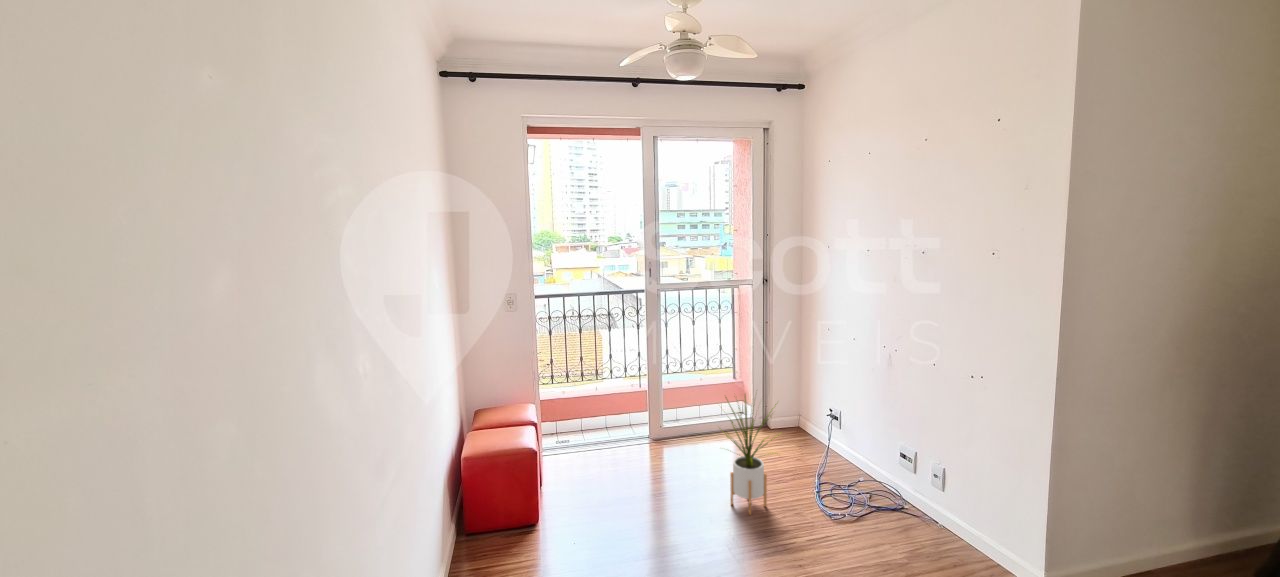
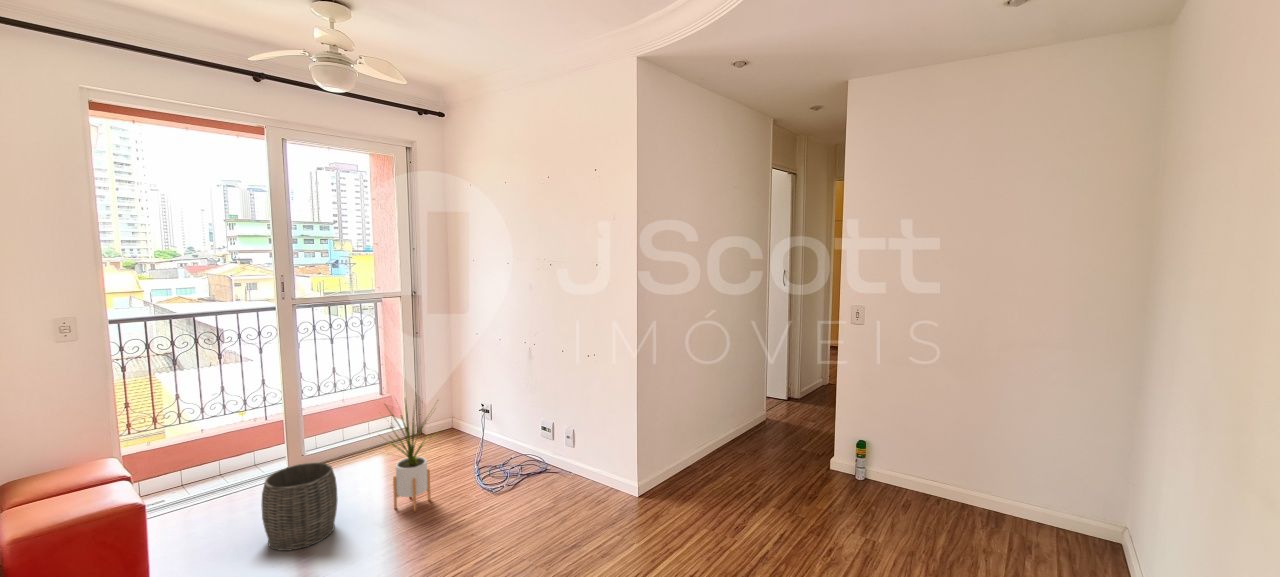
woven basket: none [622,440,681,520] -> present [261,463,338,551]

